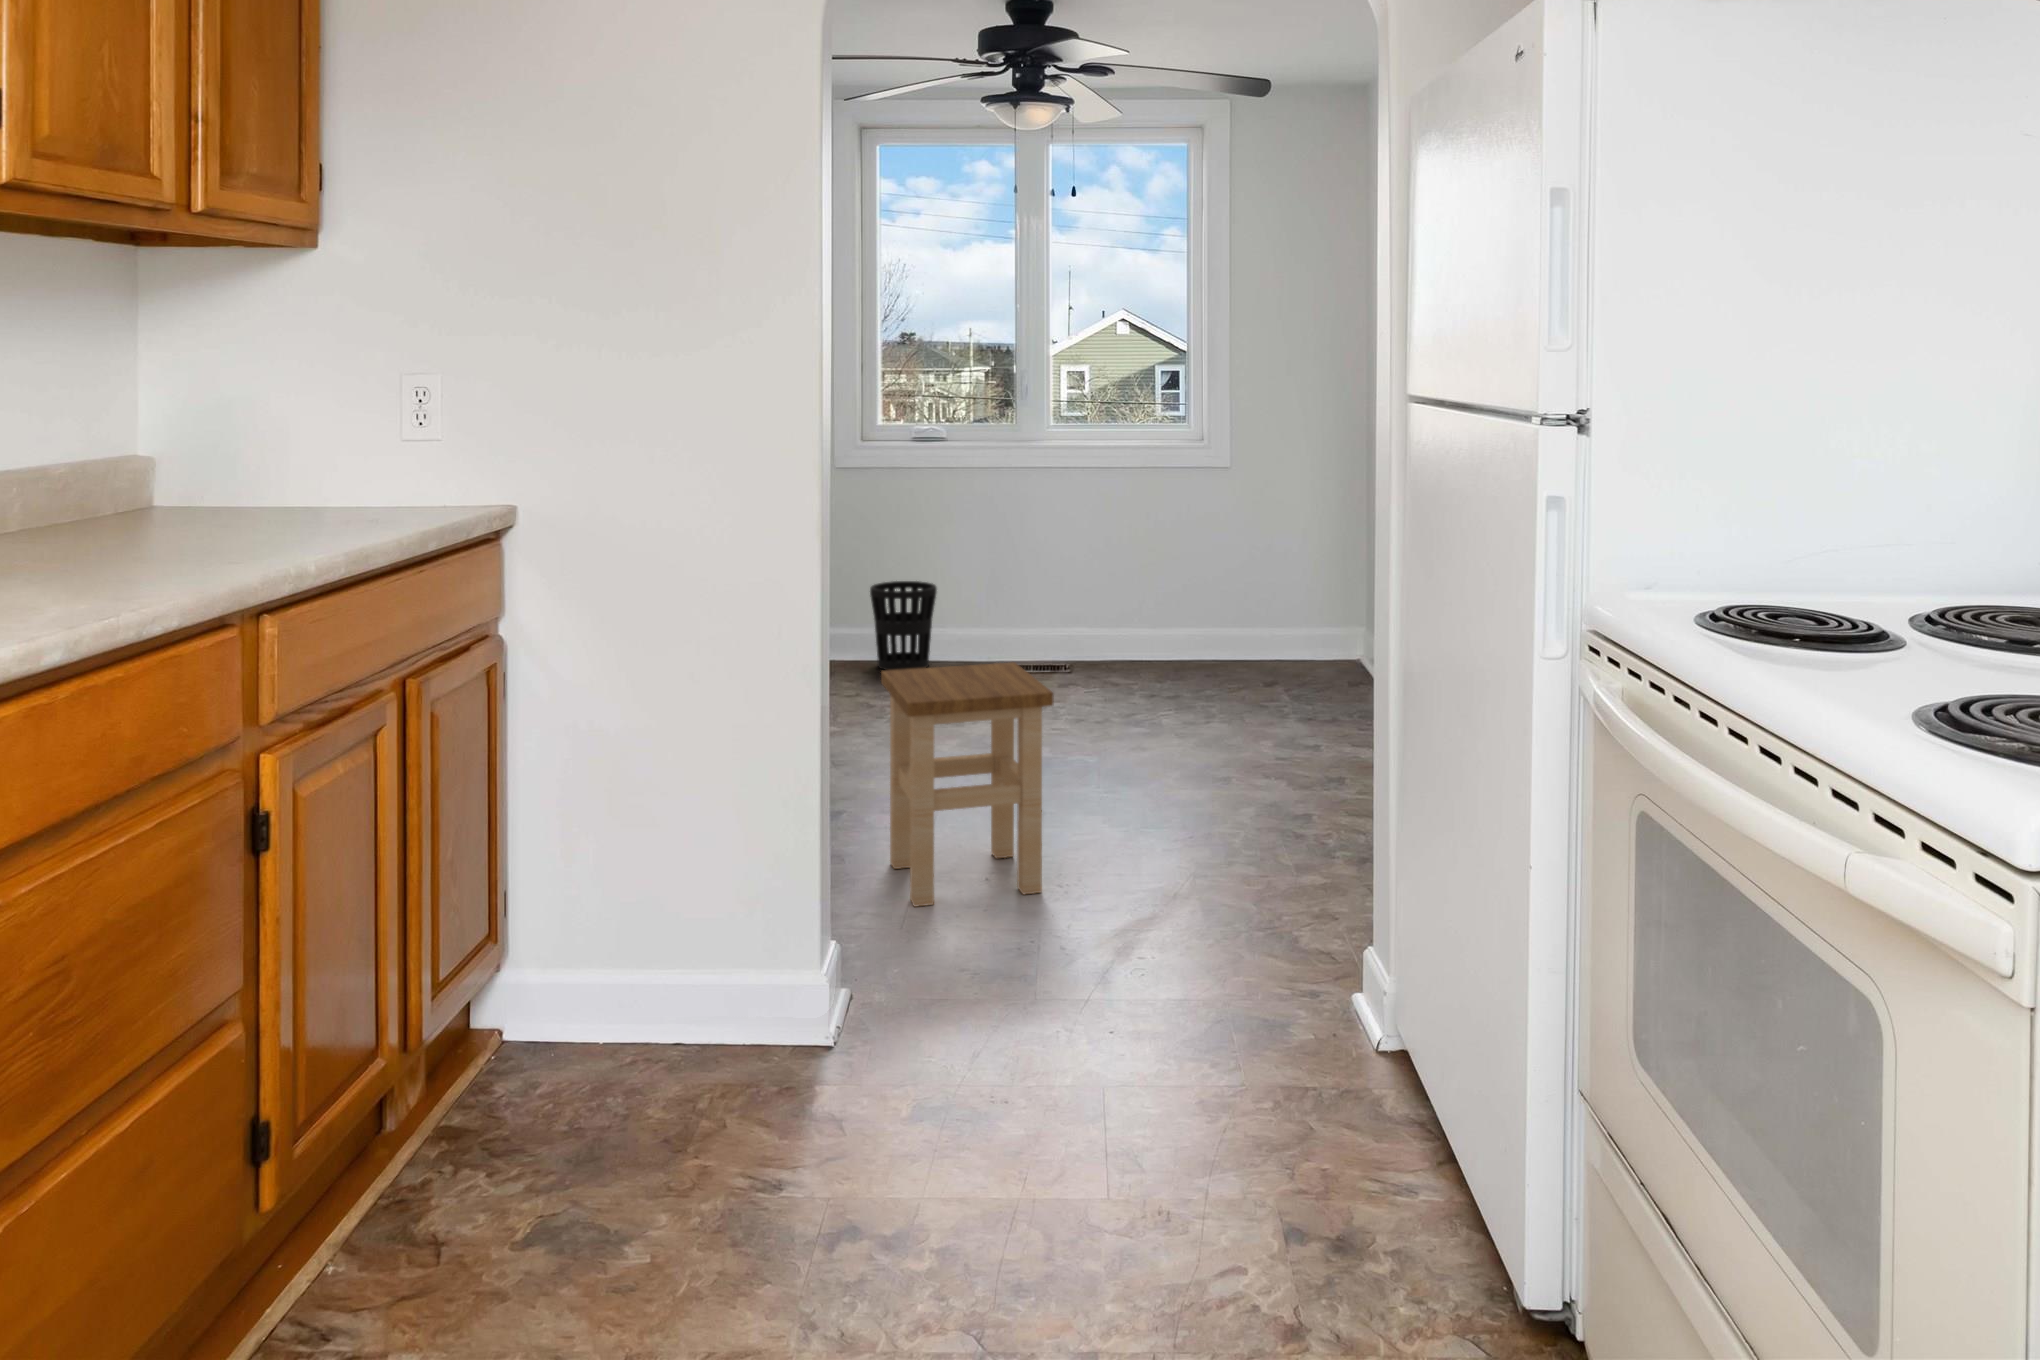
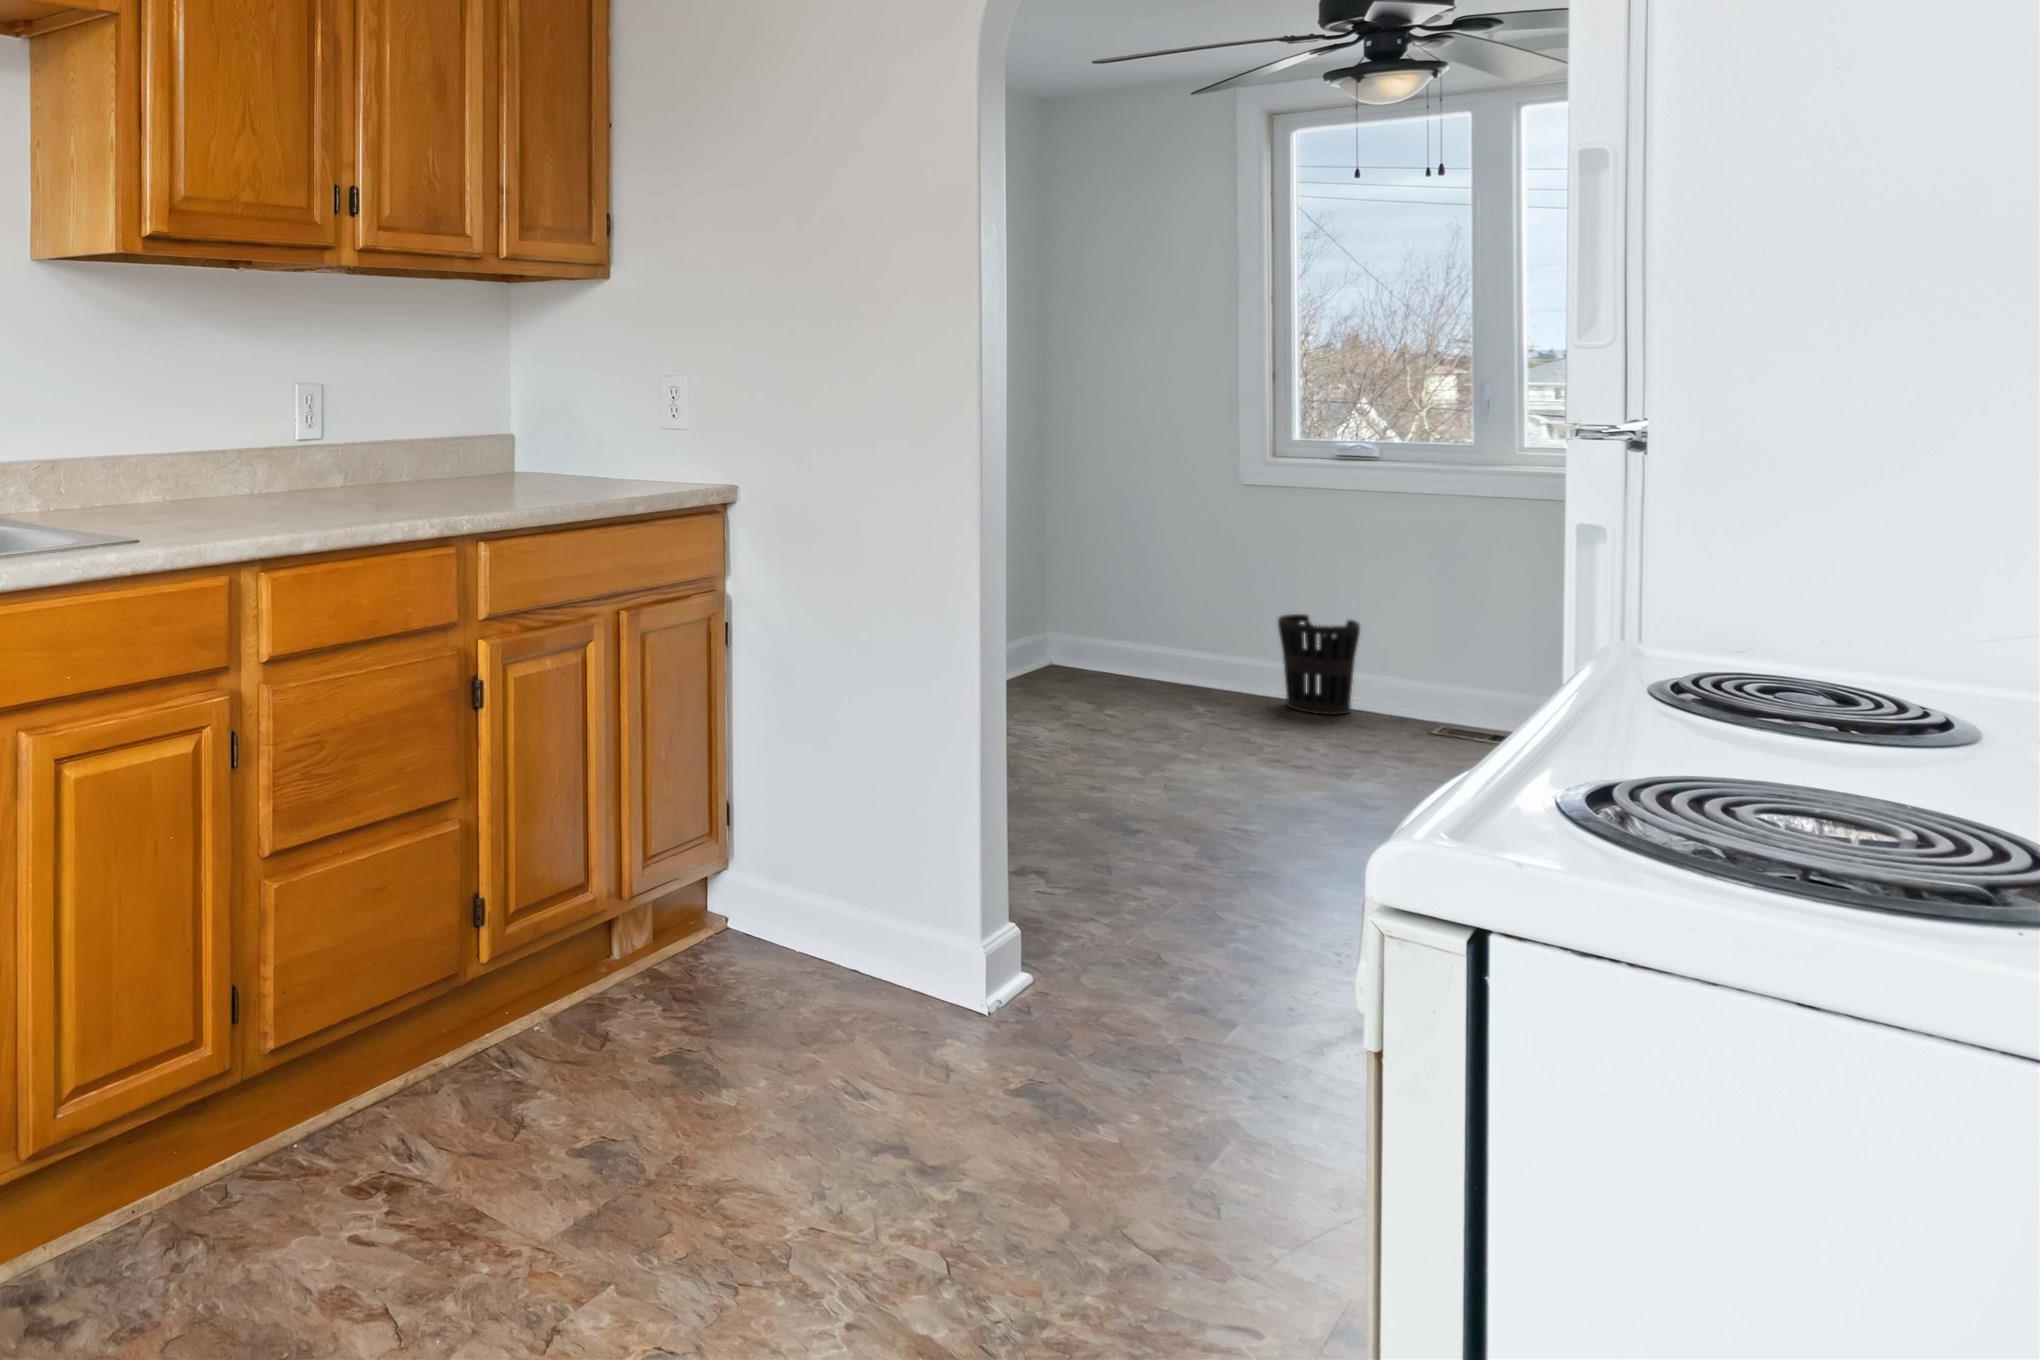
stool: present [881,662,1054,907] -> none [1145,685,1317,945]

